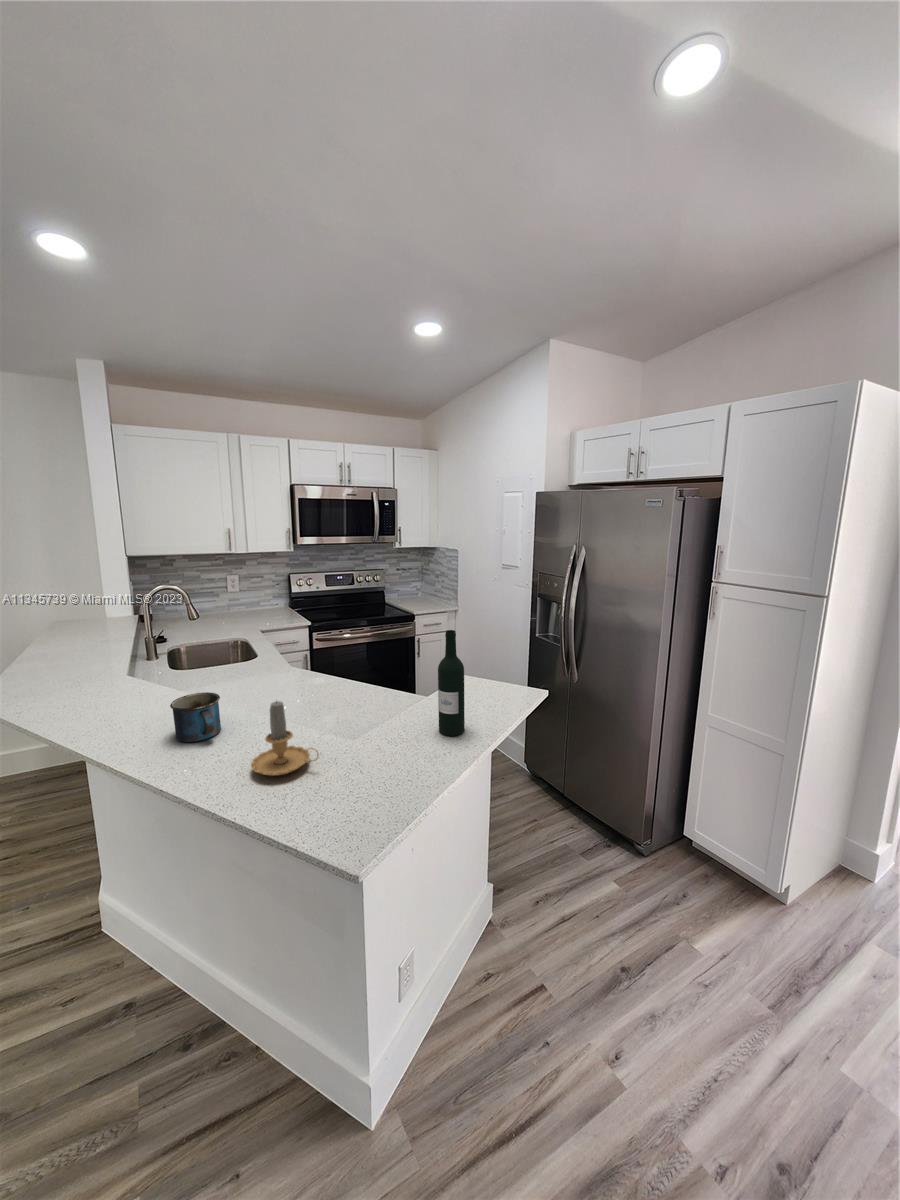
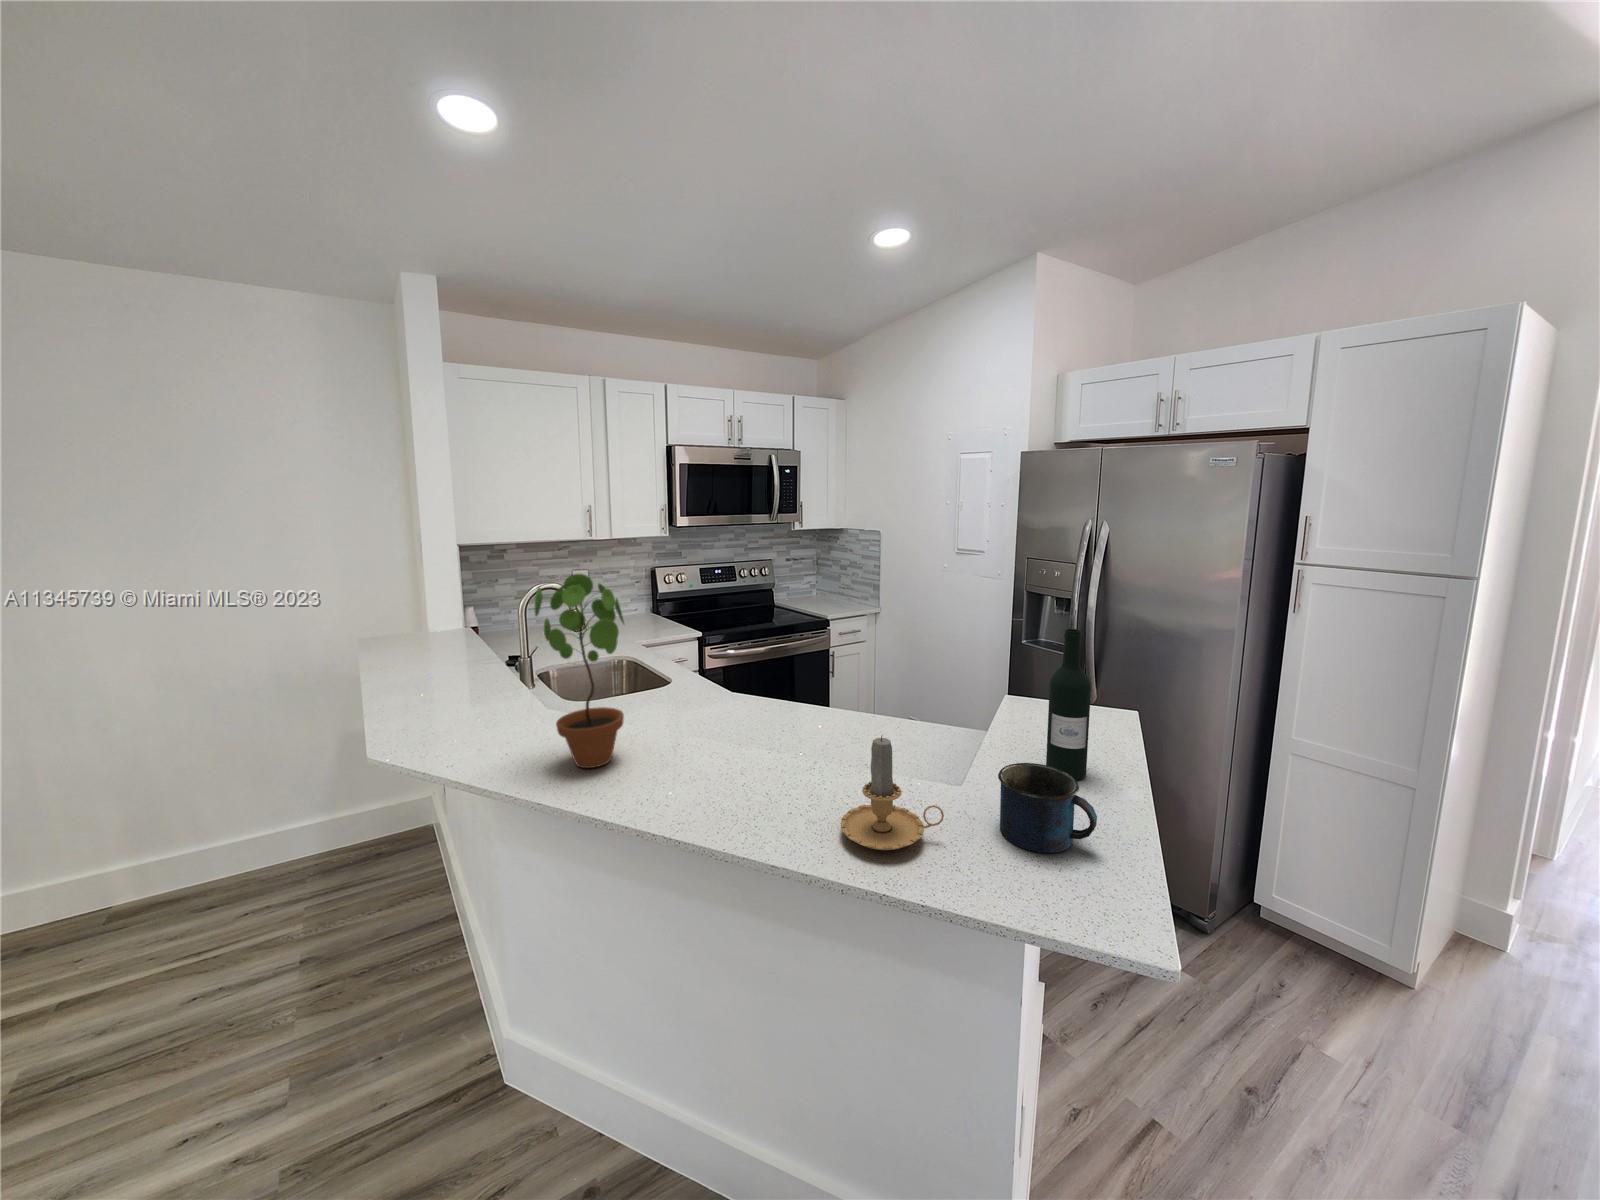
potted plant: none [87,585,160,716] -> present [535,574,624,768]
mug: present [170,692,221,742] -> present [998,763,1097,853]

